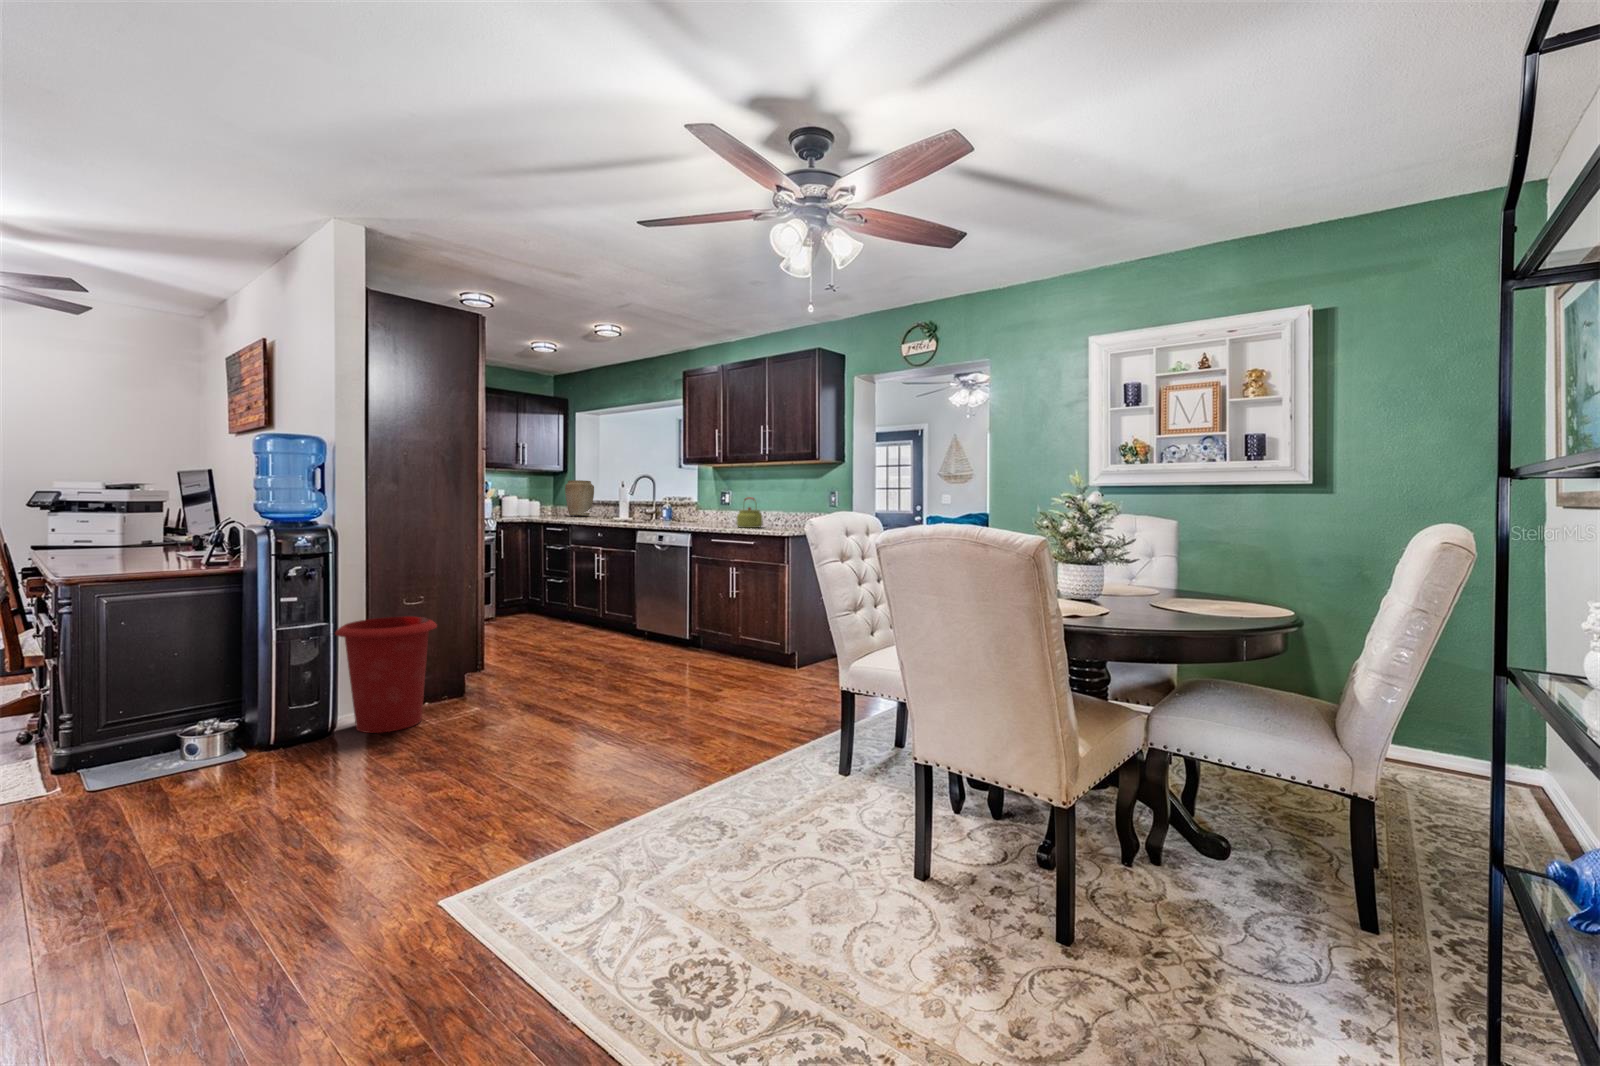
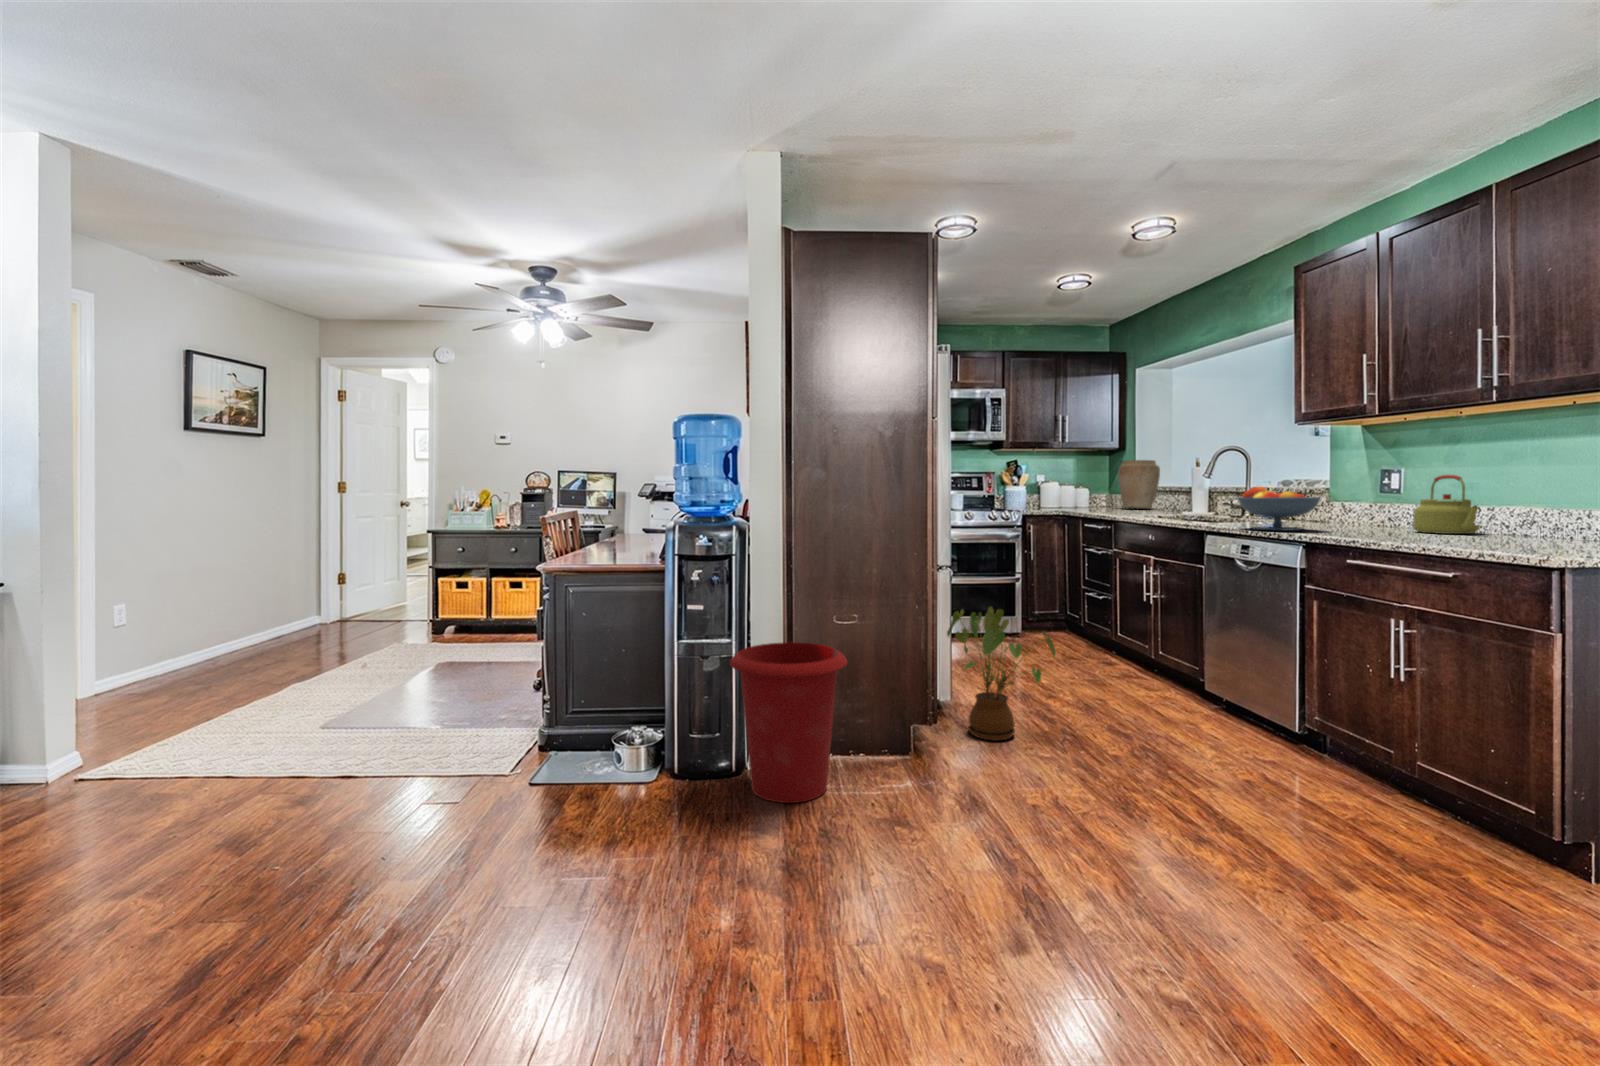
fruit bowl: none [656,502,697,528] -> present [1238,486,1321,531]
house plant: none [479,585,559,676] -> present [947,607,1056,741]

